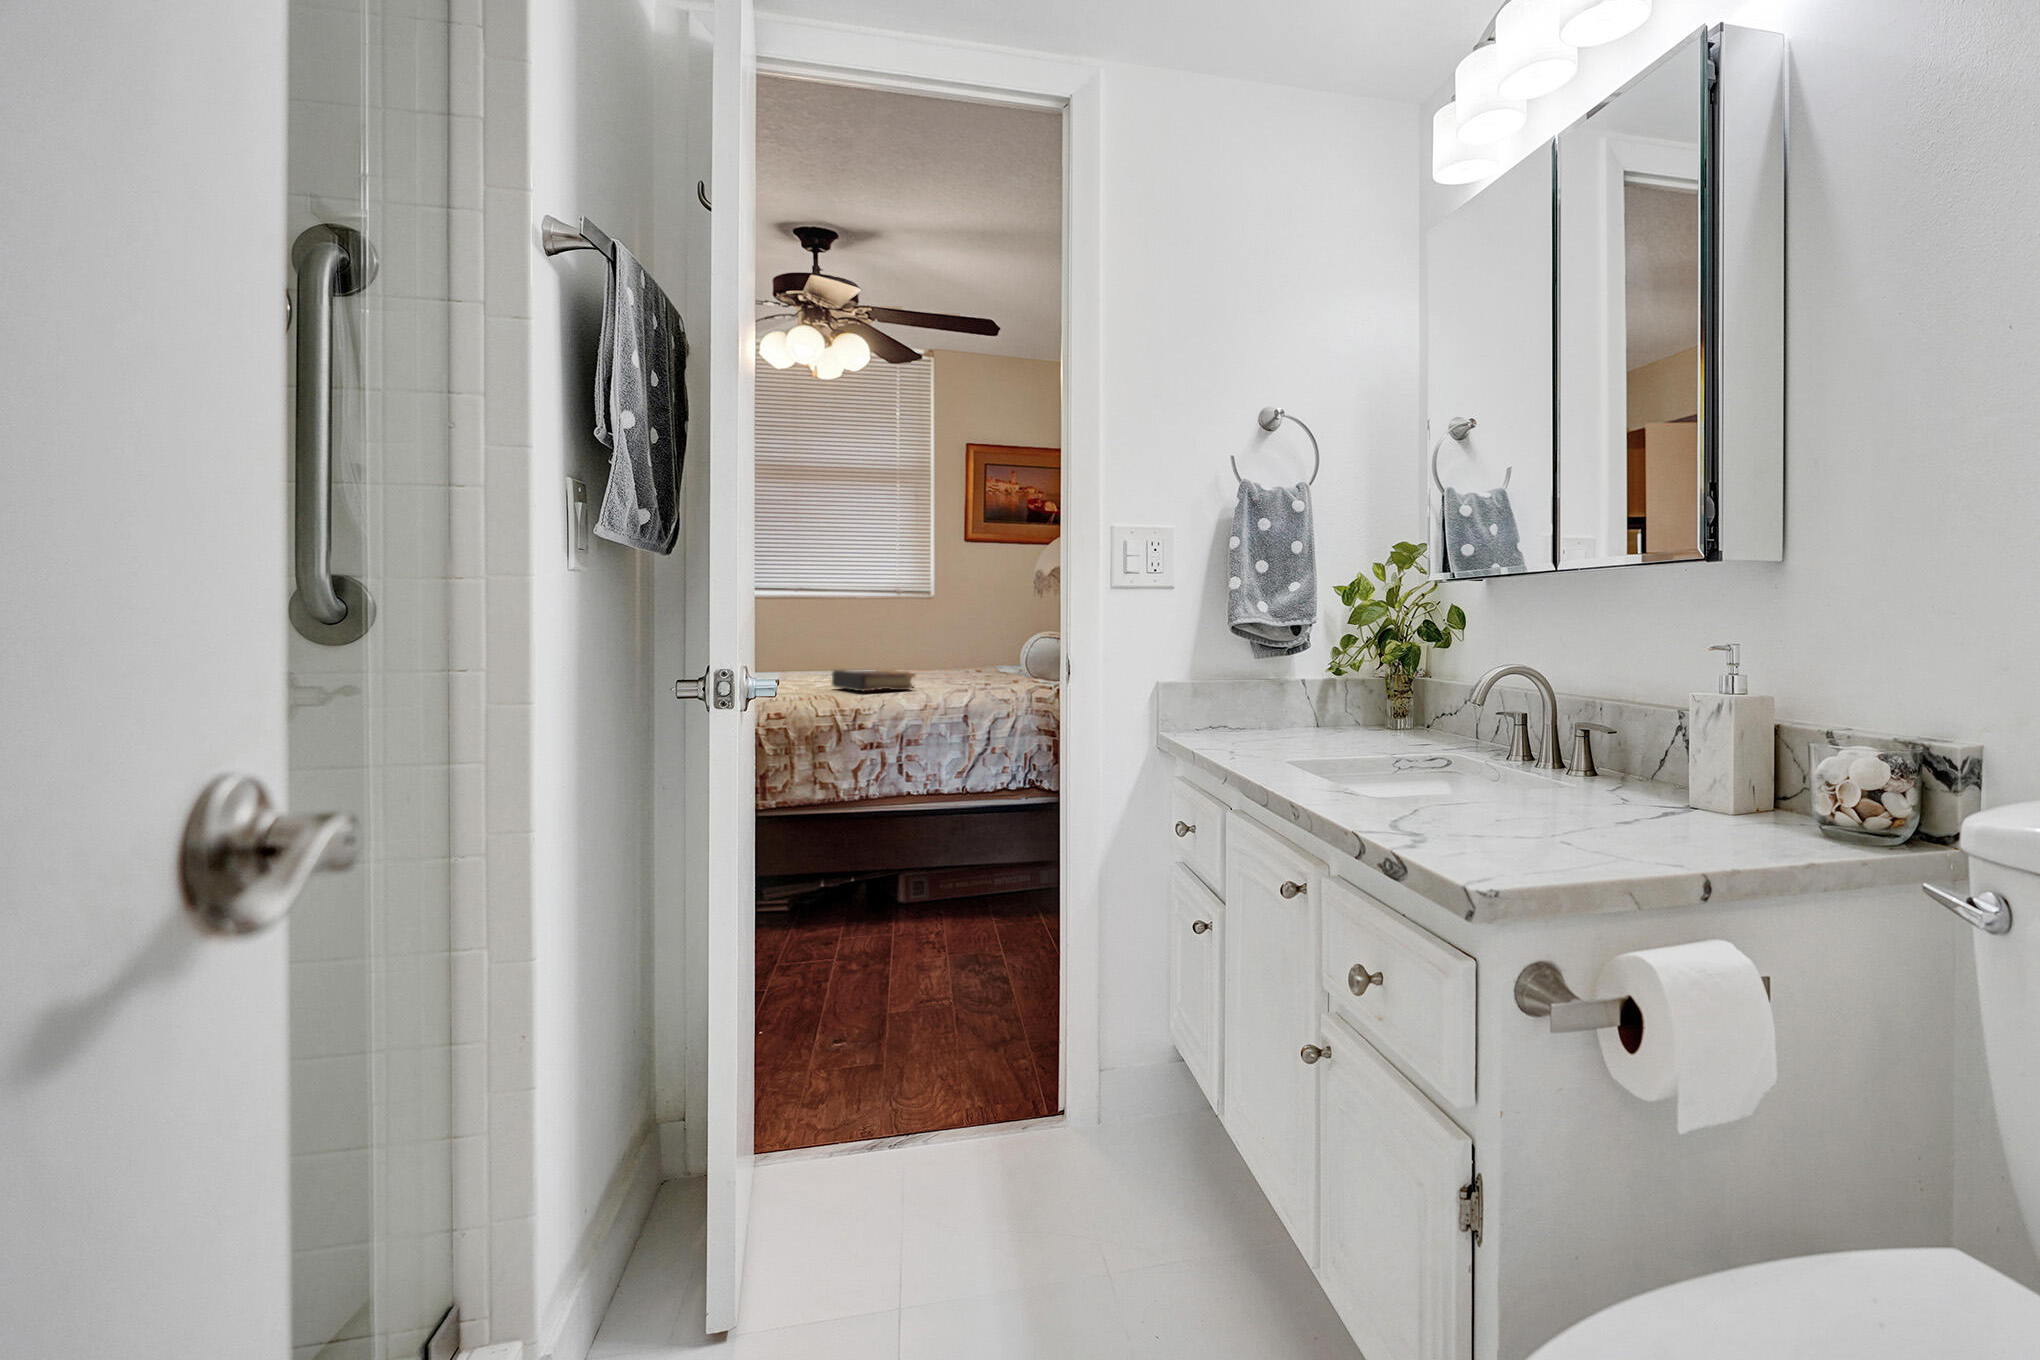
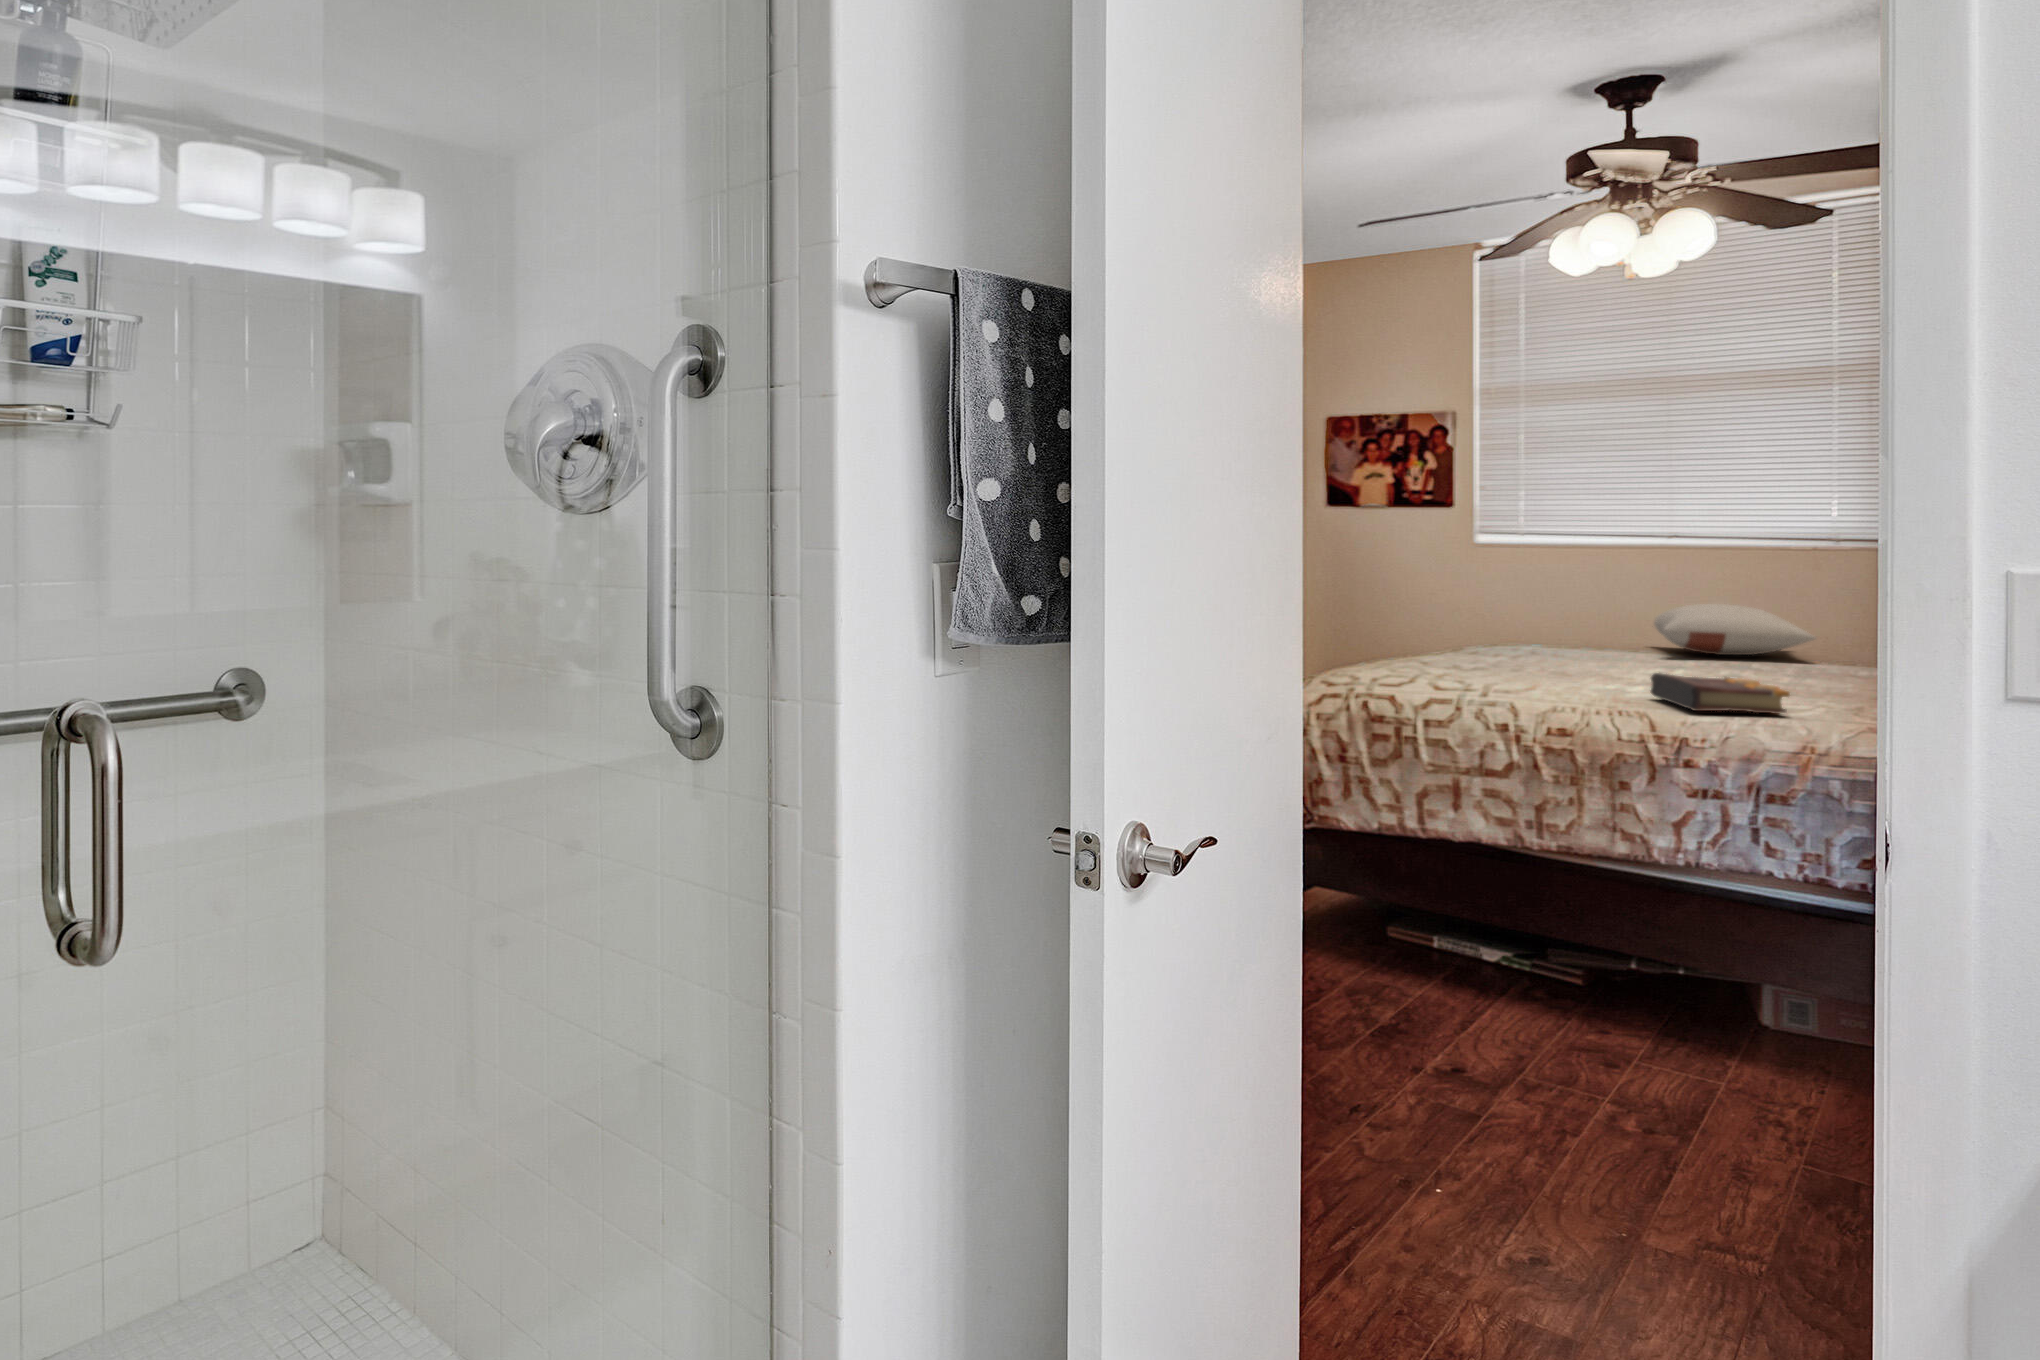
pillow: none [816,629,919,665] -> present [1654,604,1816,655]

